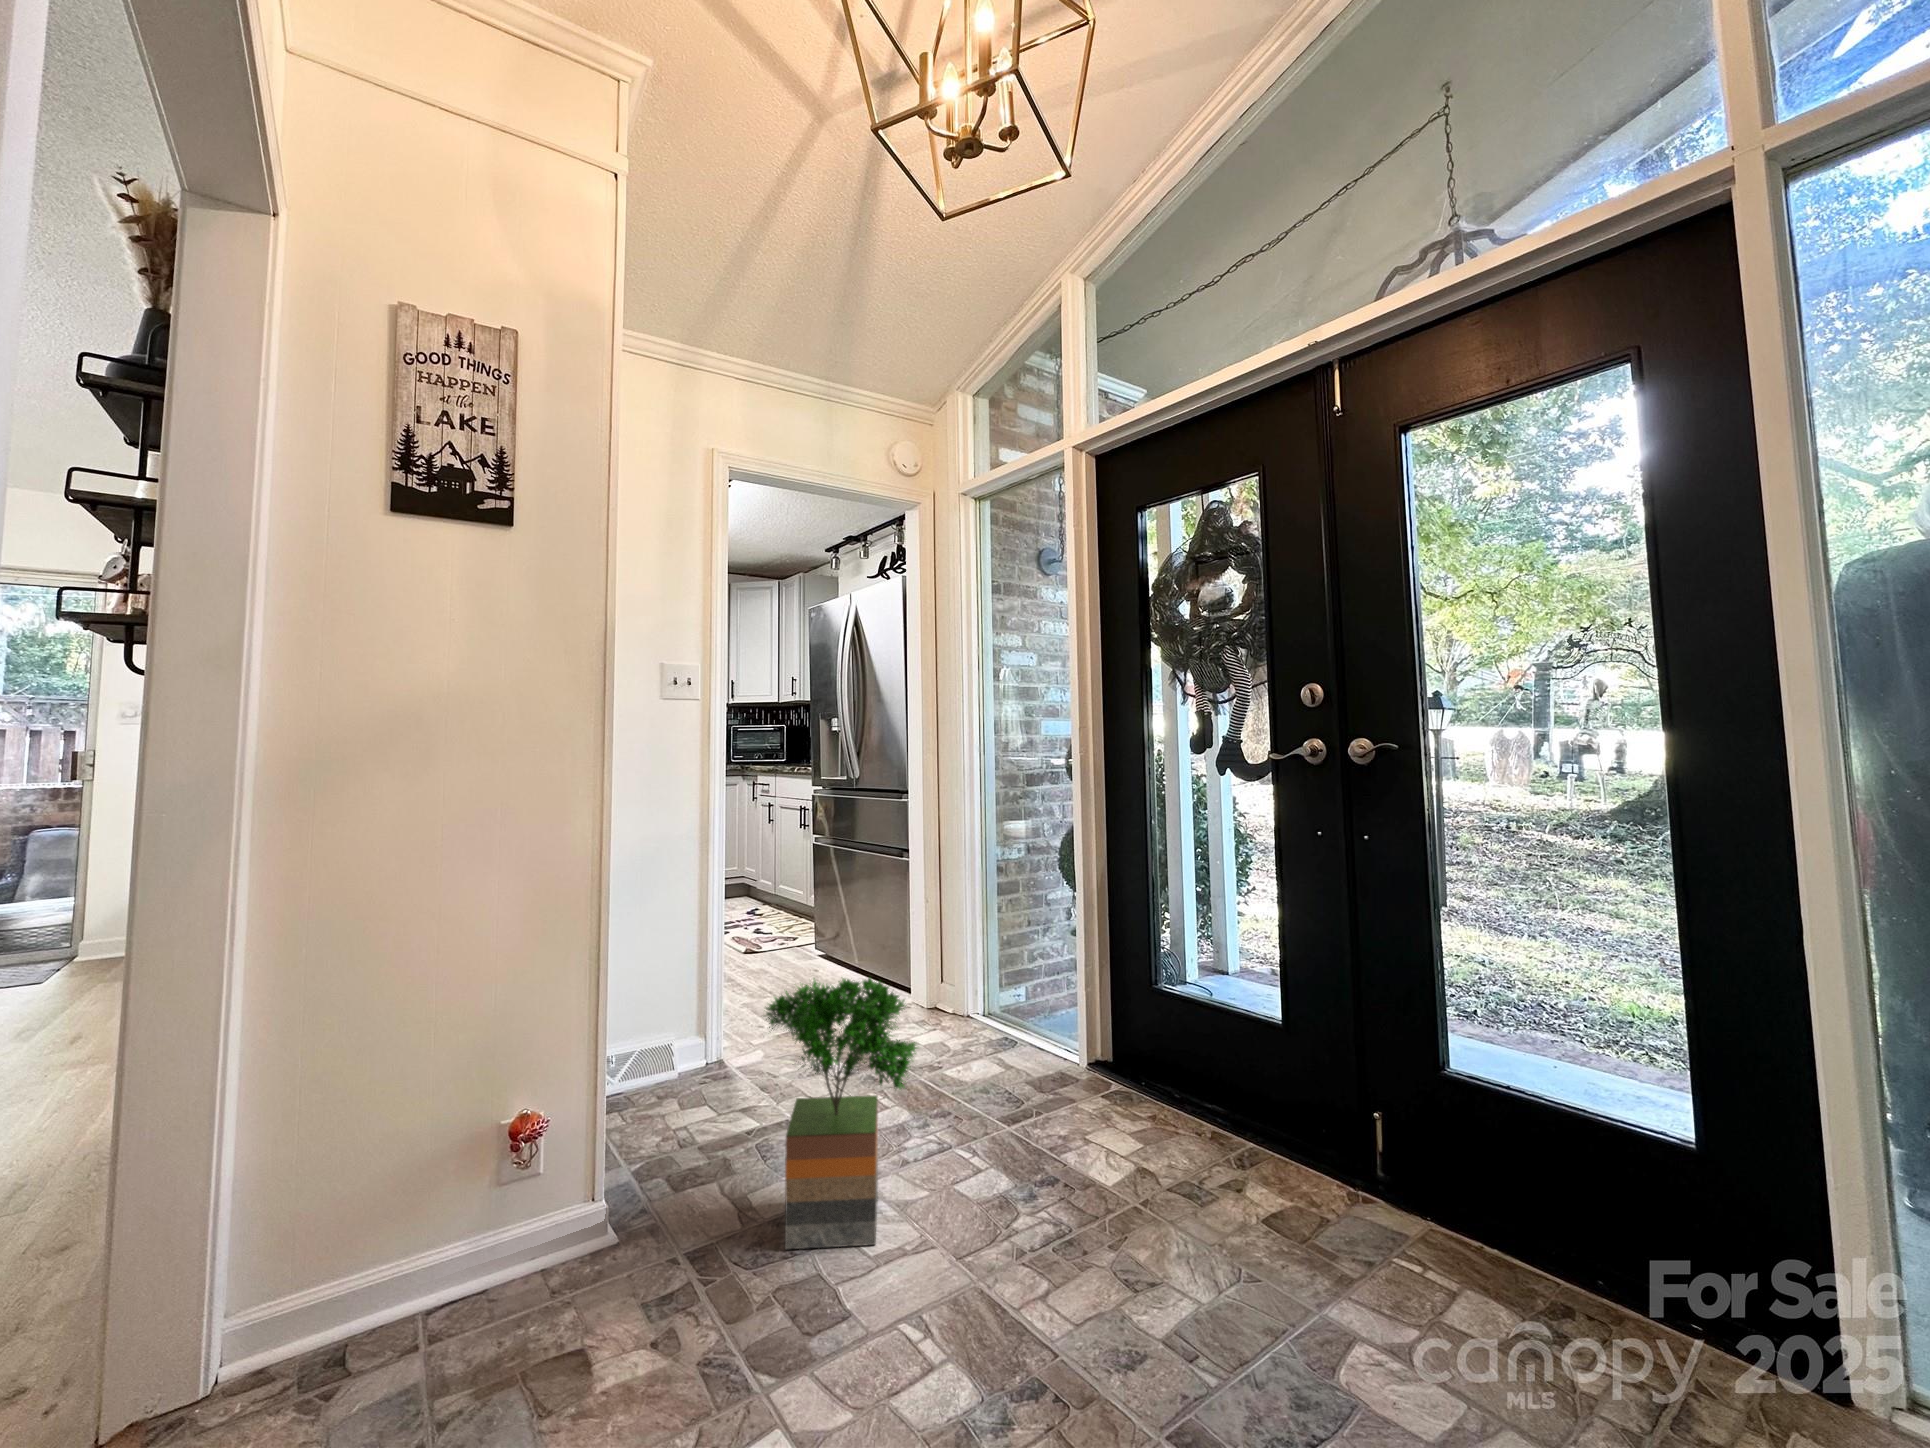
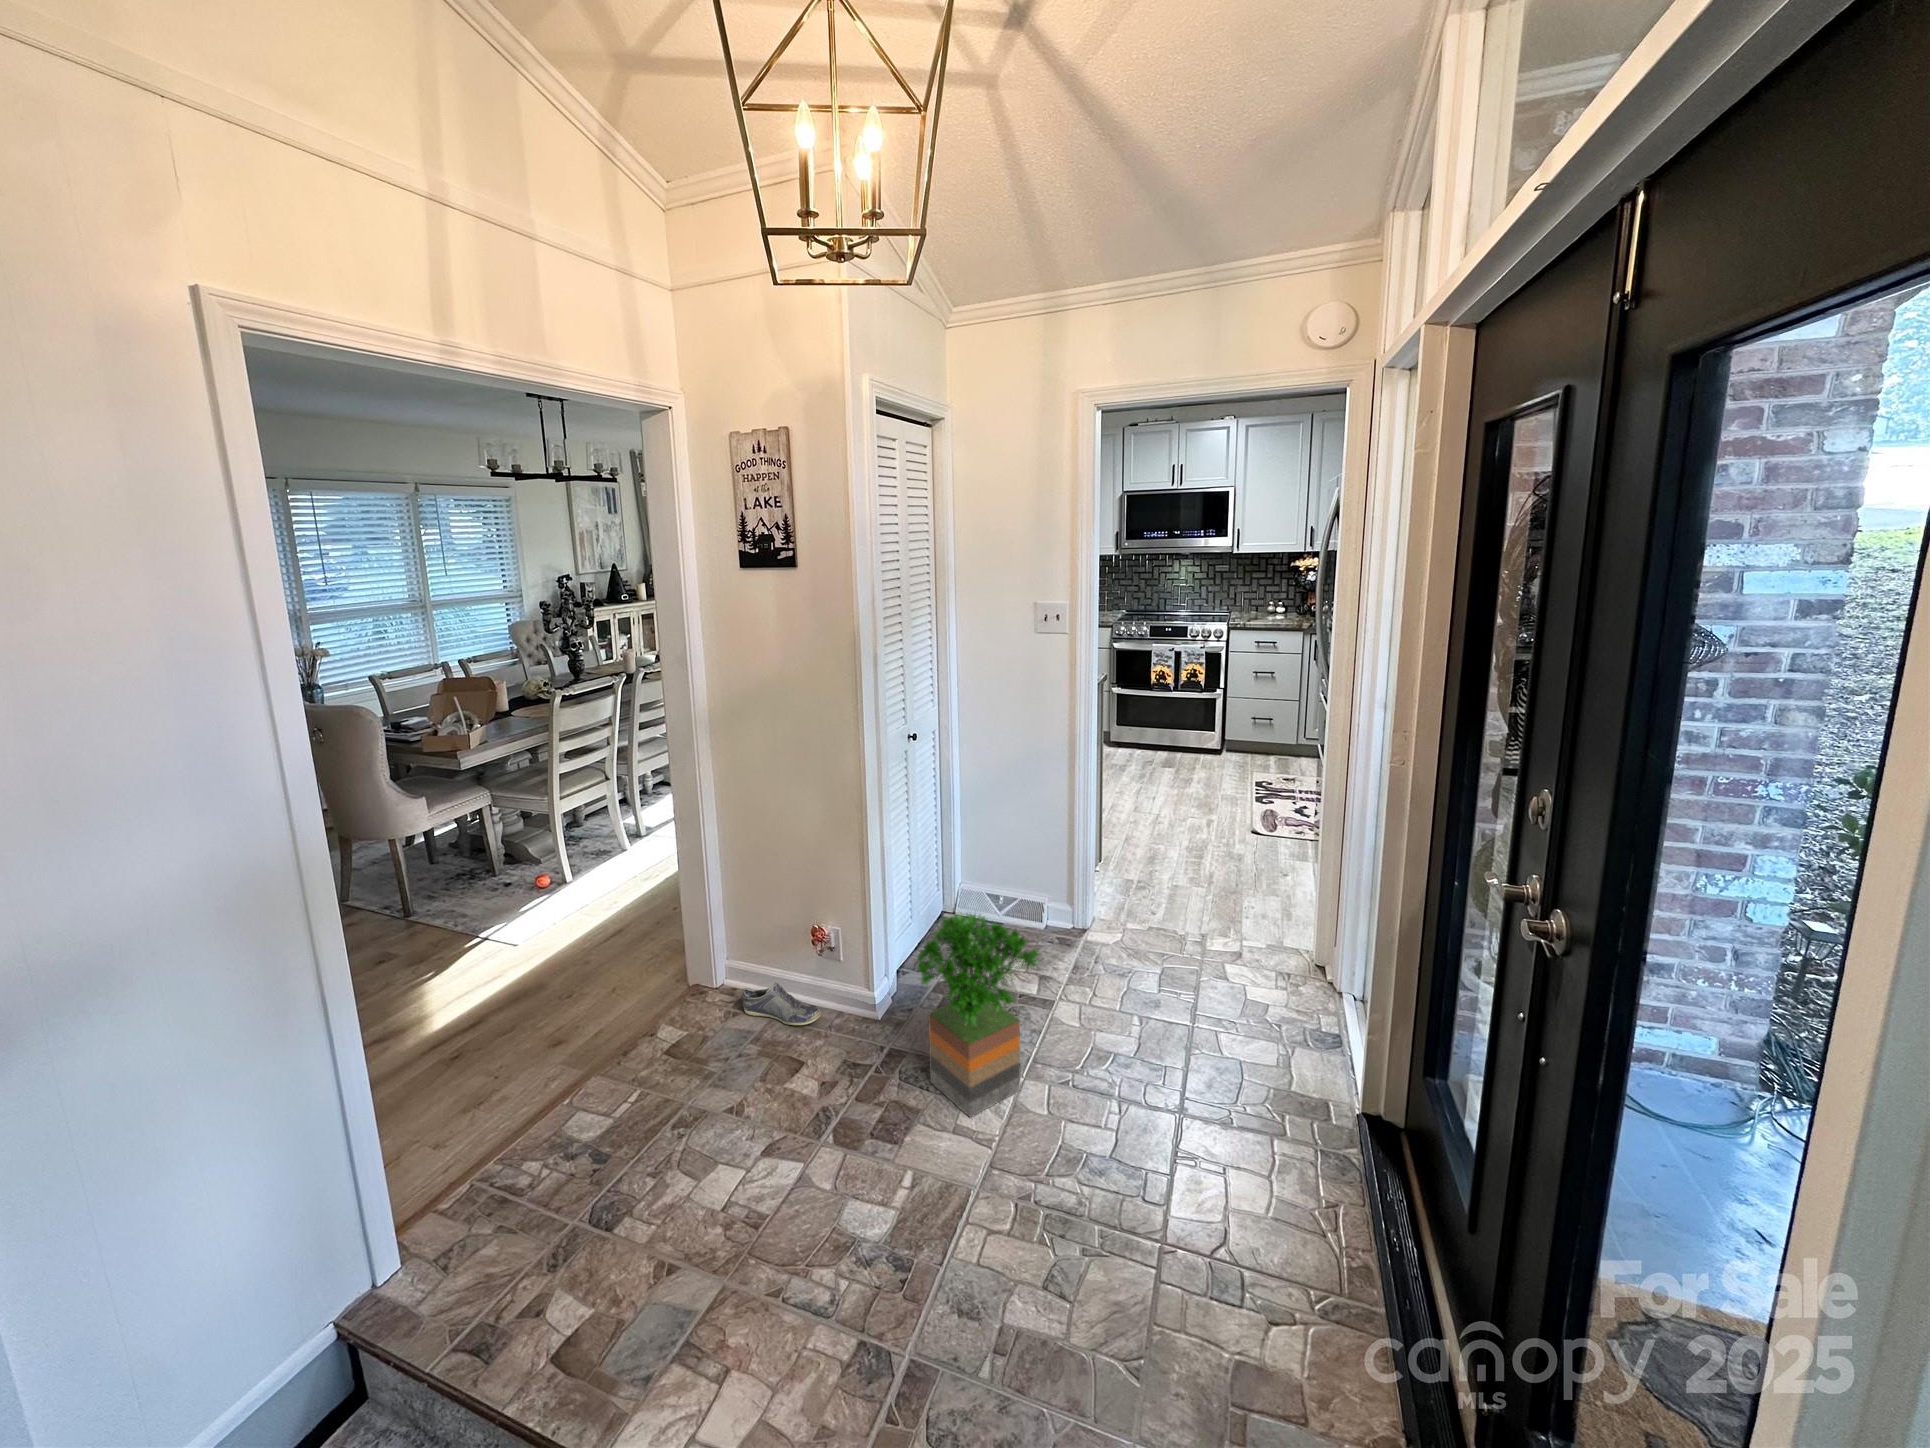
shoe: none [338,1272,532,1376] -> present [742,982,821,1025]

